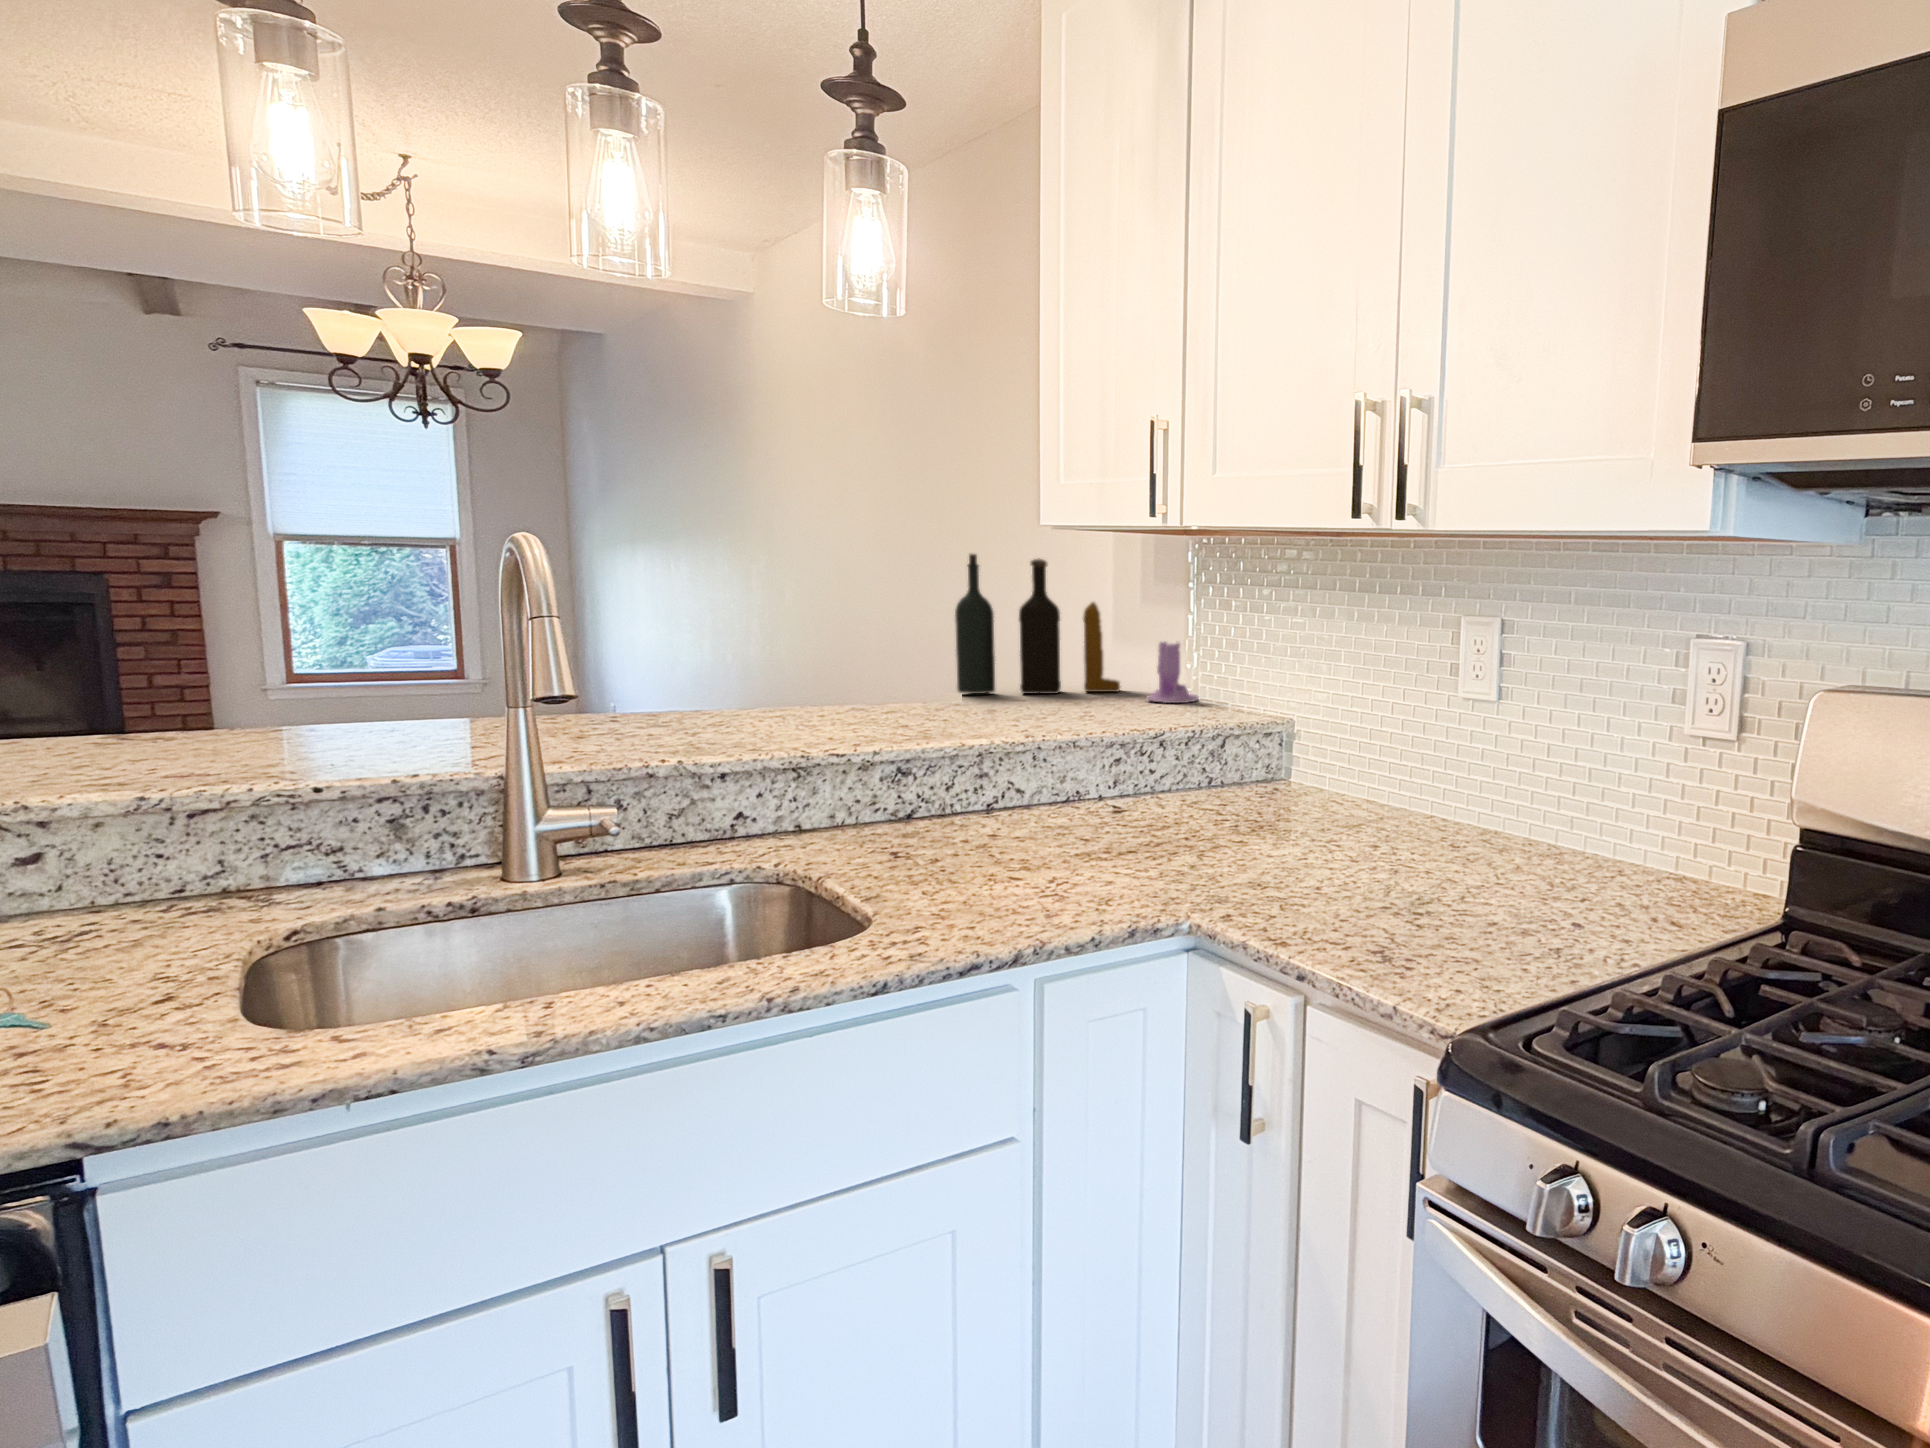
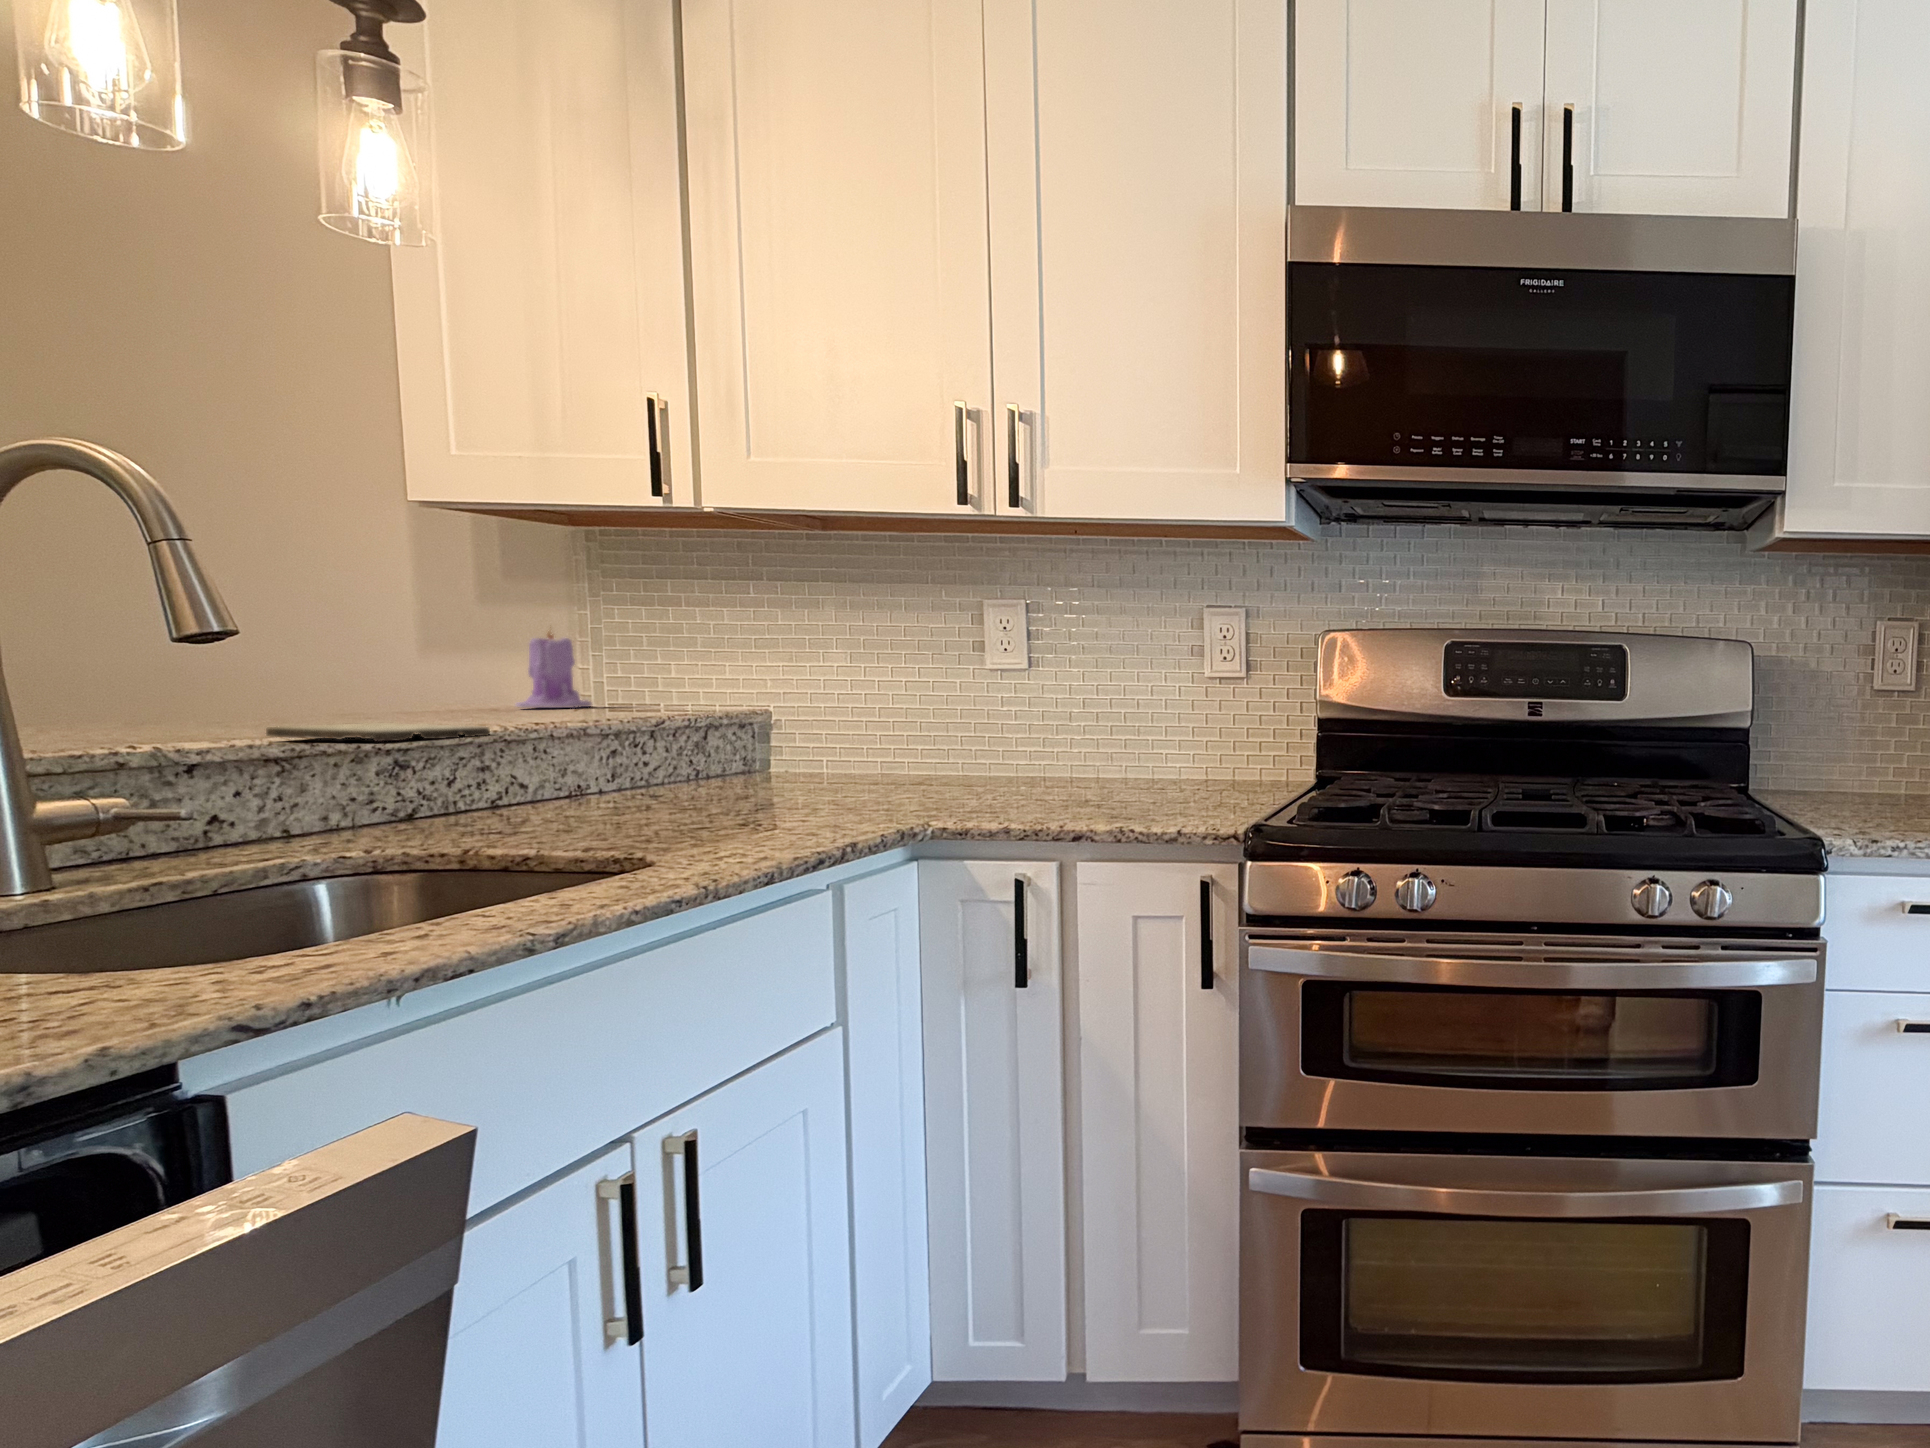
bottle: present [955,554,1120,694] -> none [108,520,423,717]
cutting board: none [830,730,939,760] -> present [266,723,490,742]

